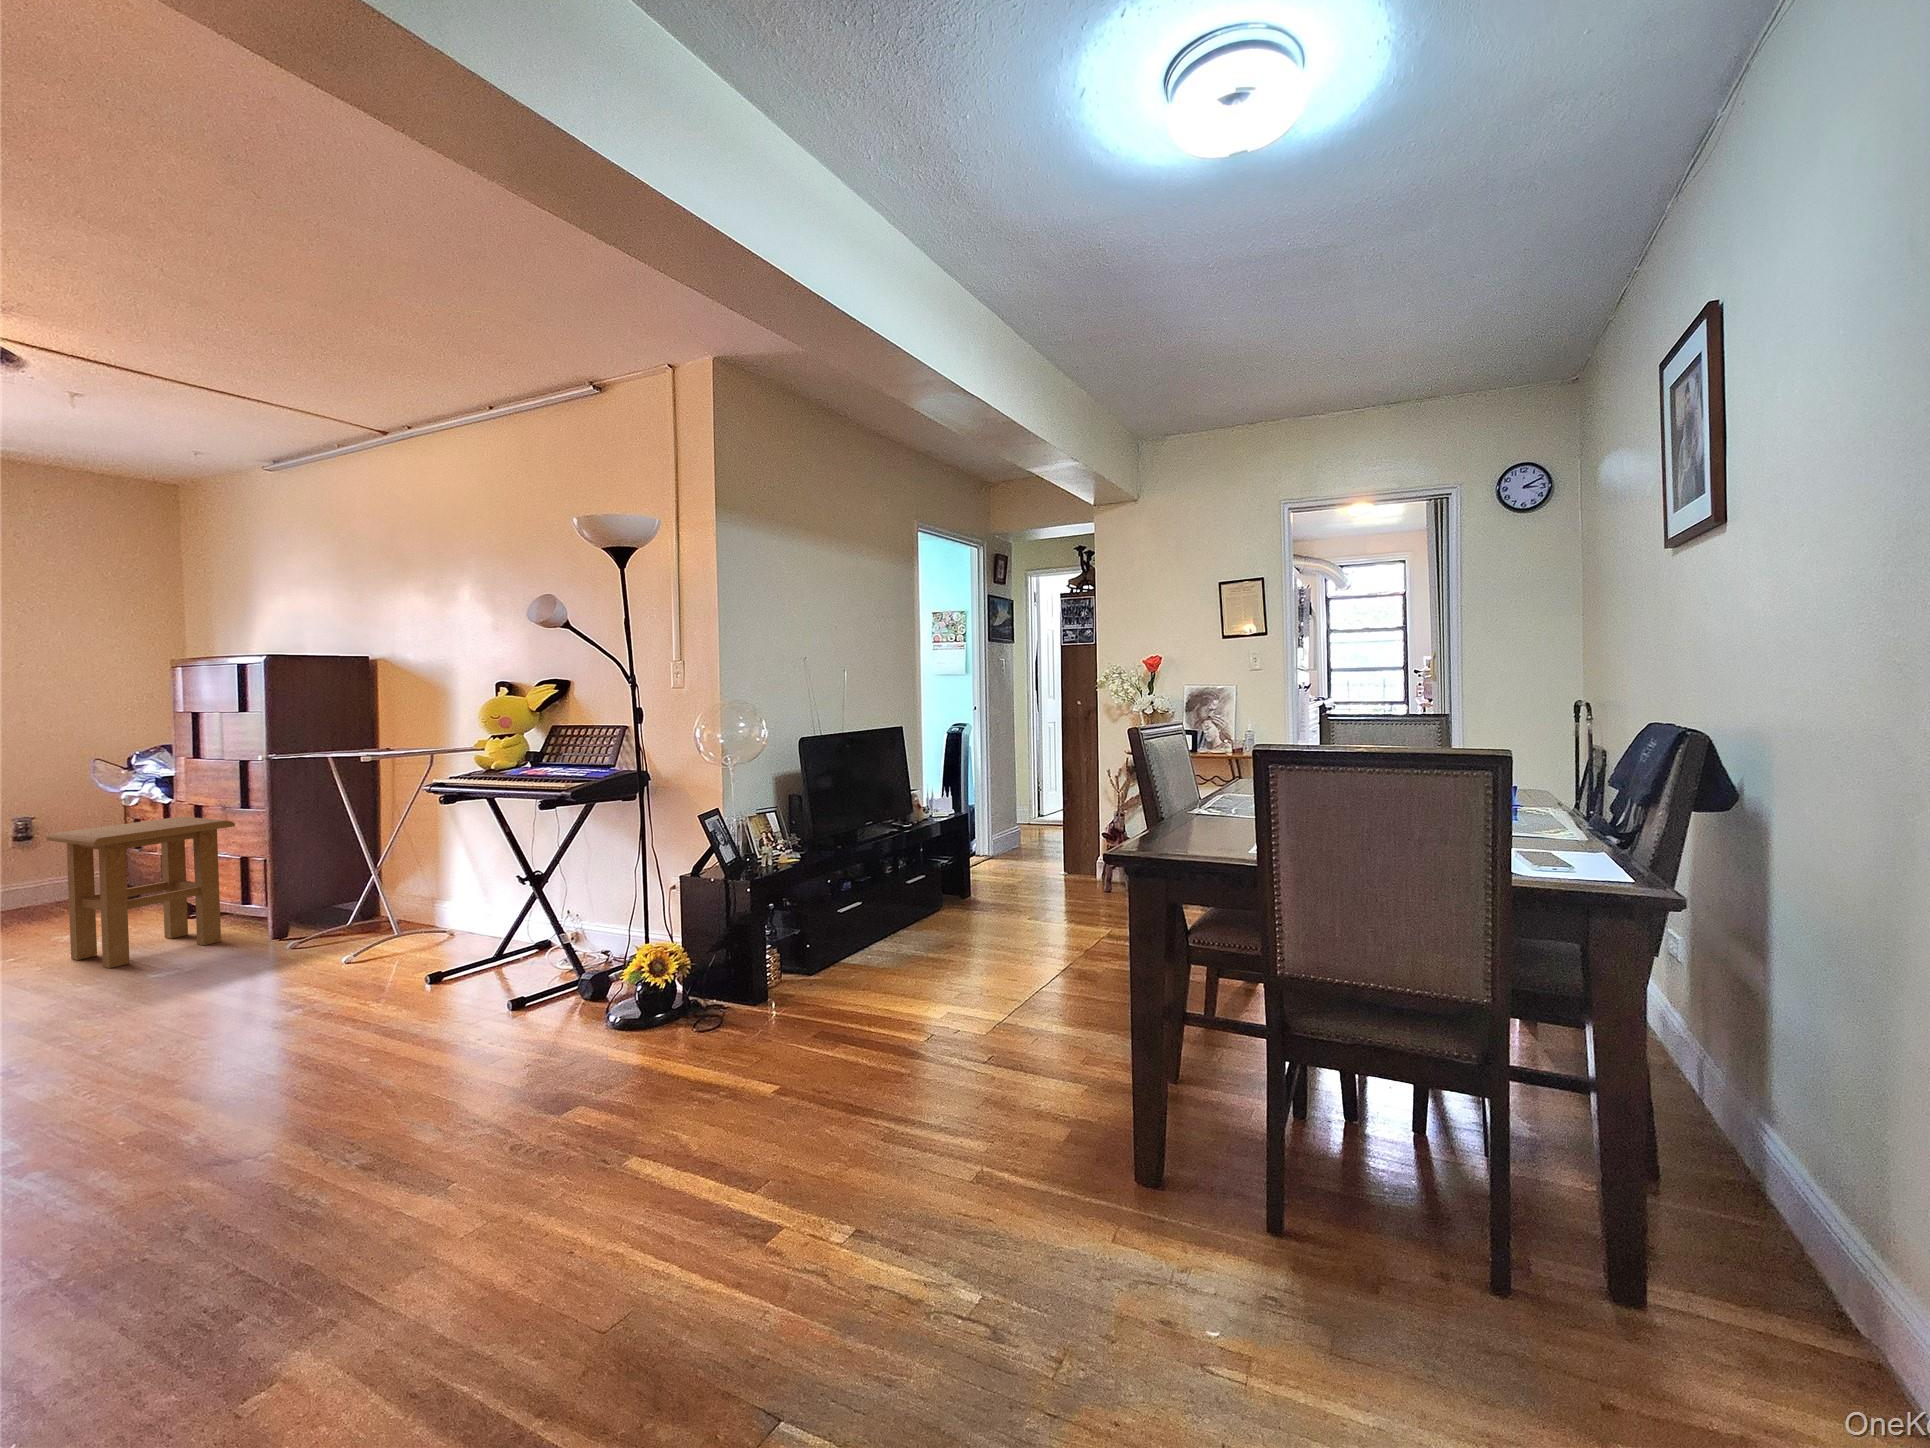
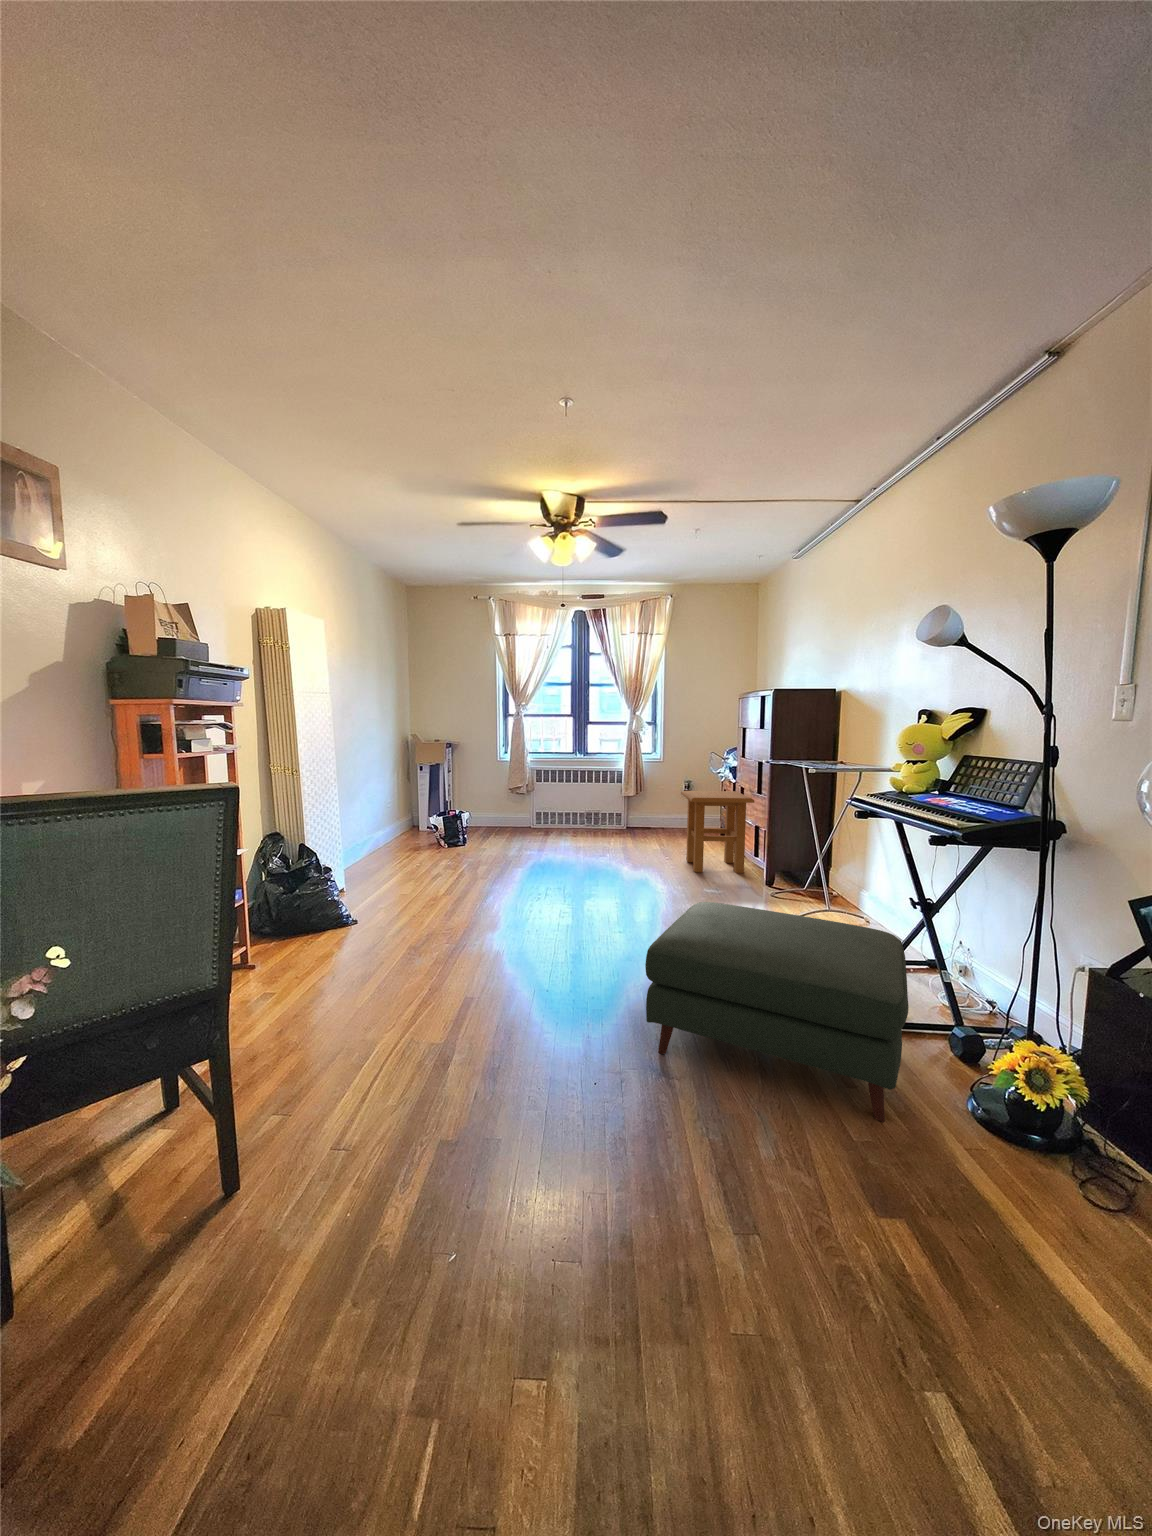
ottoman: none [203,907,552,1154] -> present [645,902,908,1122]

